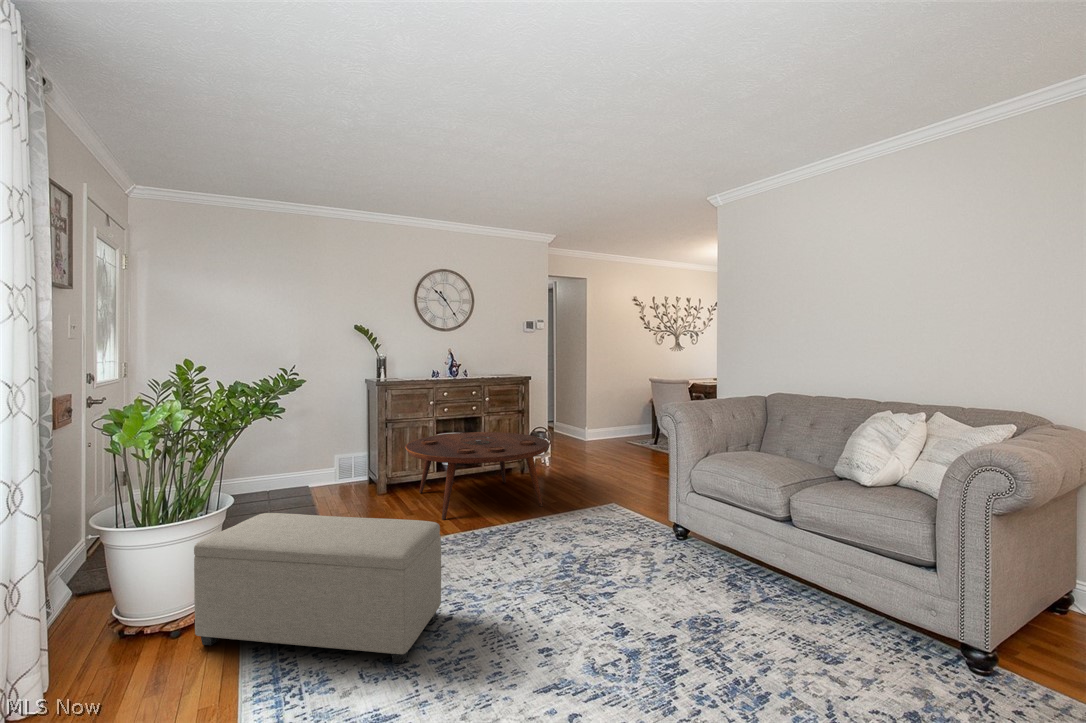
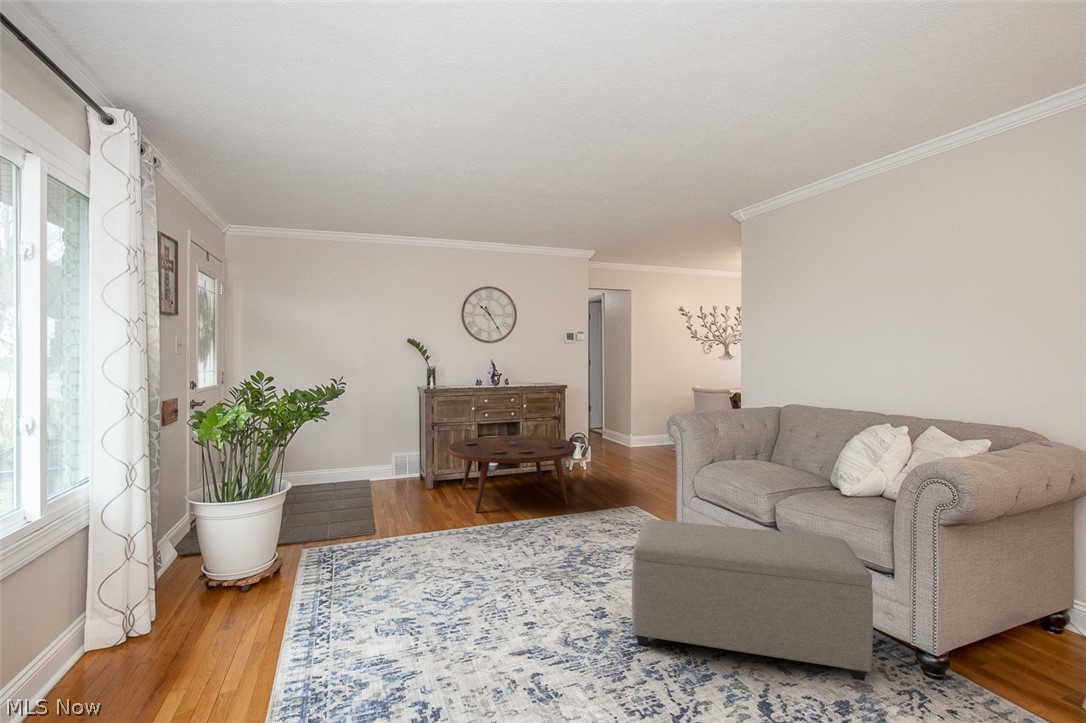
ottoman: present [194,513,441,663] -> present [632,520,873,681]

